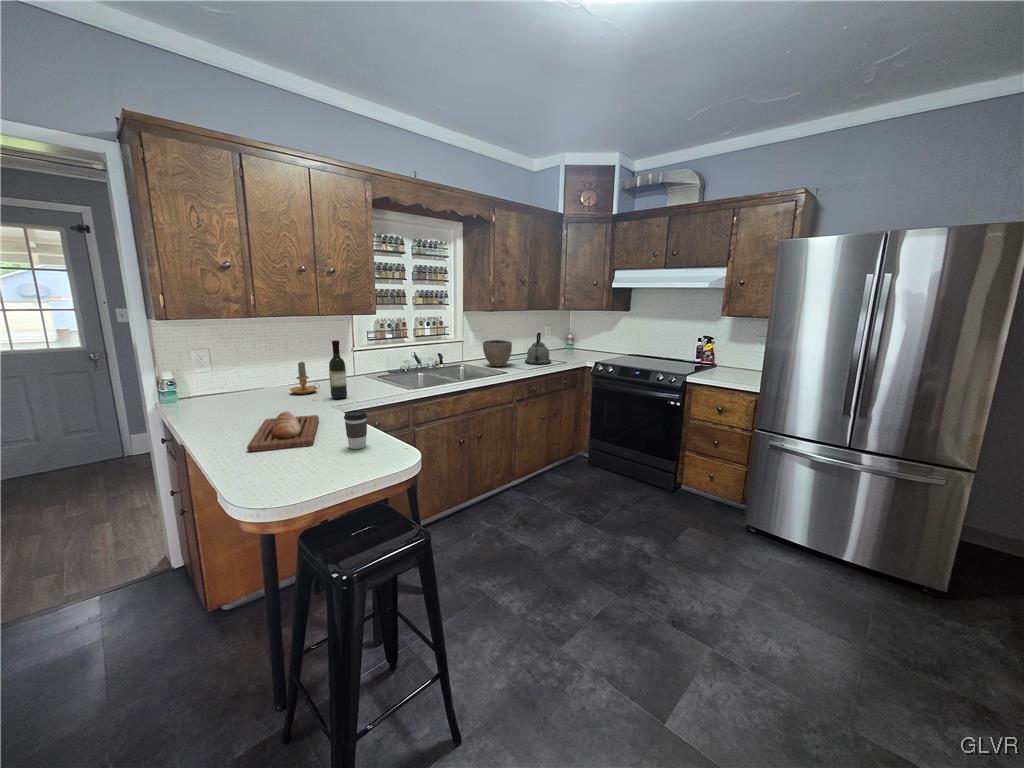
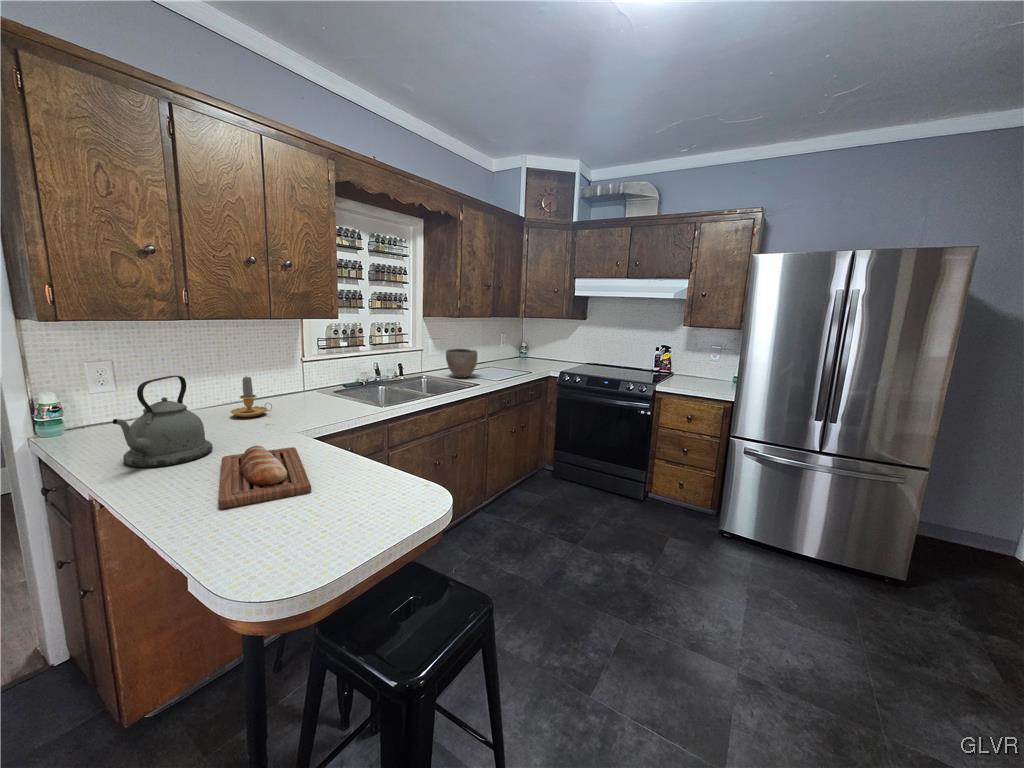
kettle: present [525,332,551,364] -> present [113,376,213,467]
wine bottle: present [329,340,347,399] -> none [291,350,313,423]
coffee cup: present [344,410,367,449] -> none [360,442,389,494]

